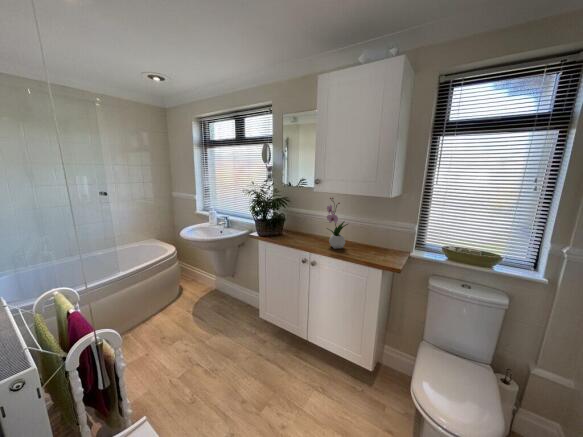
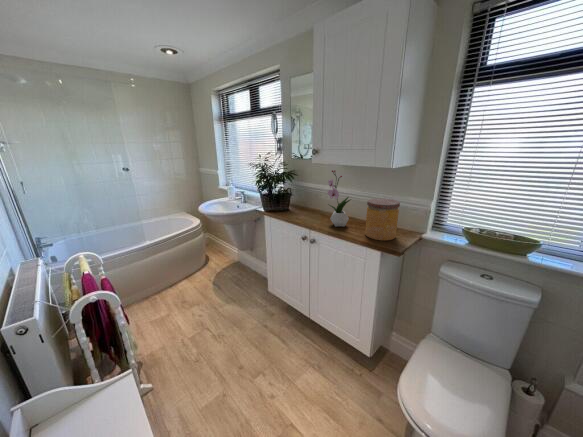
jar: none [363,222,394,260] -> present [365,198,400,241]

